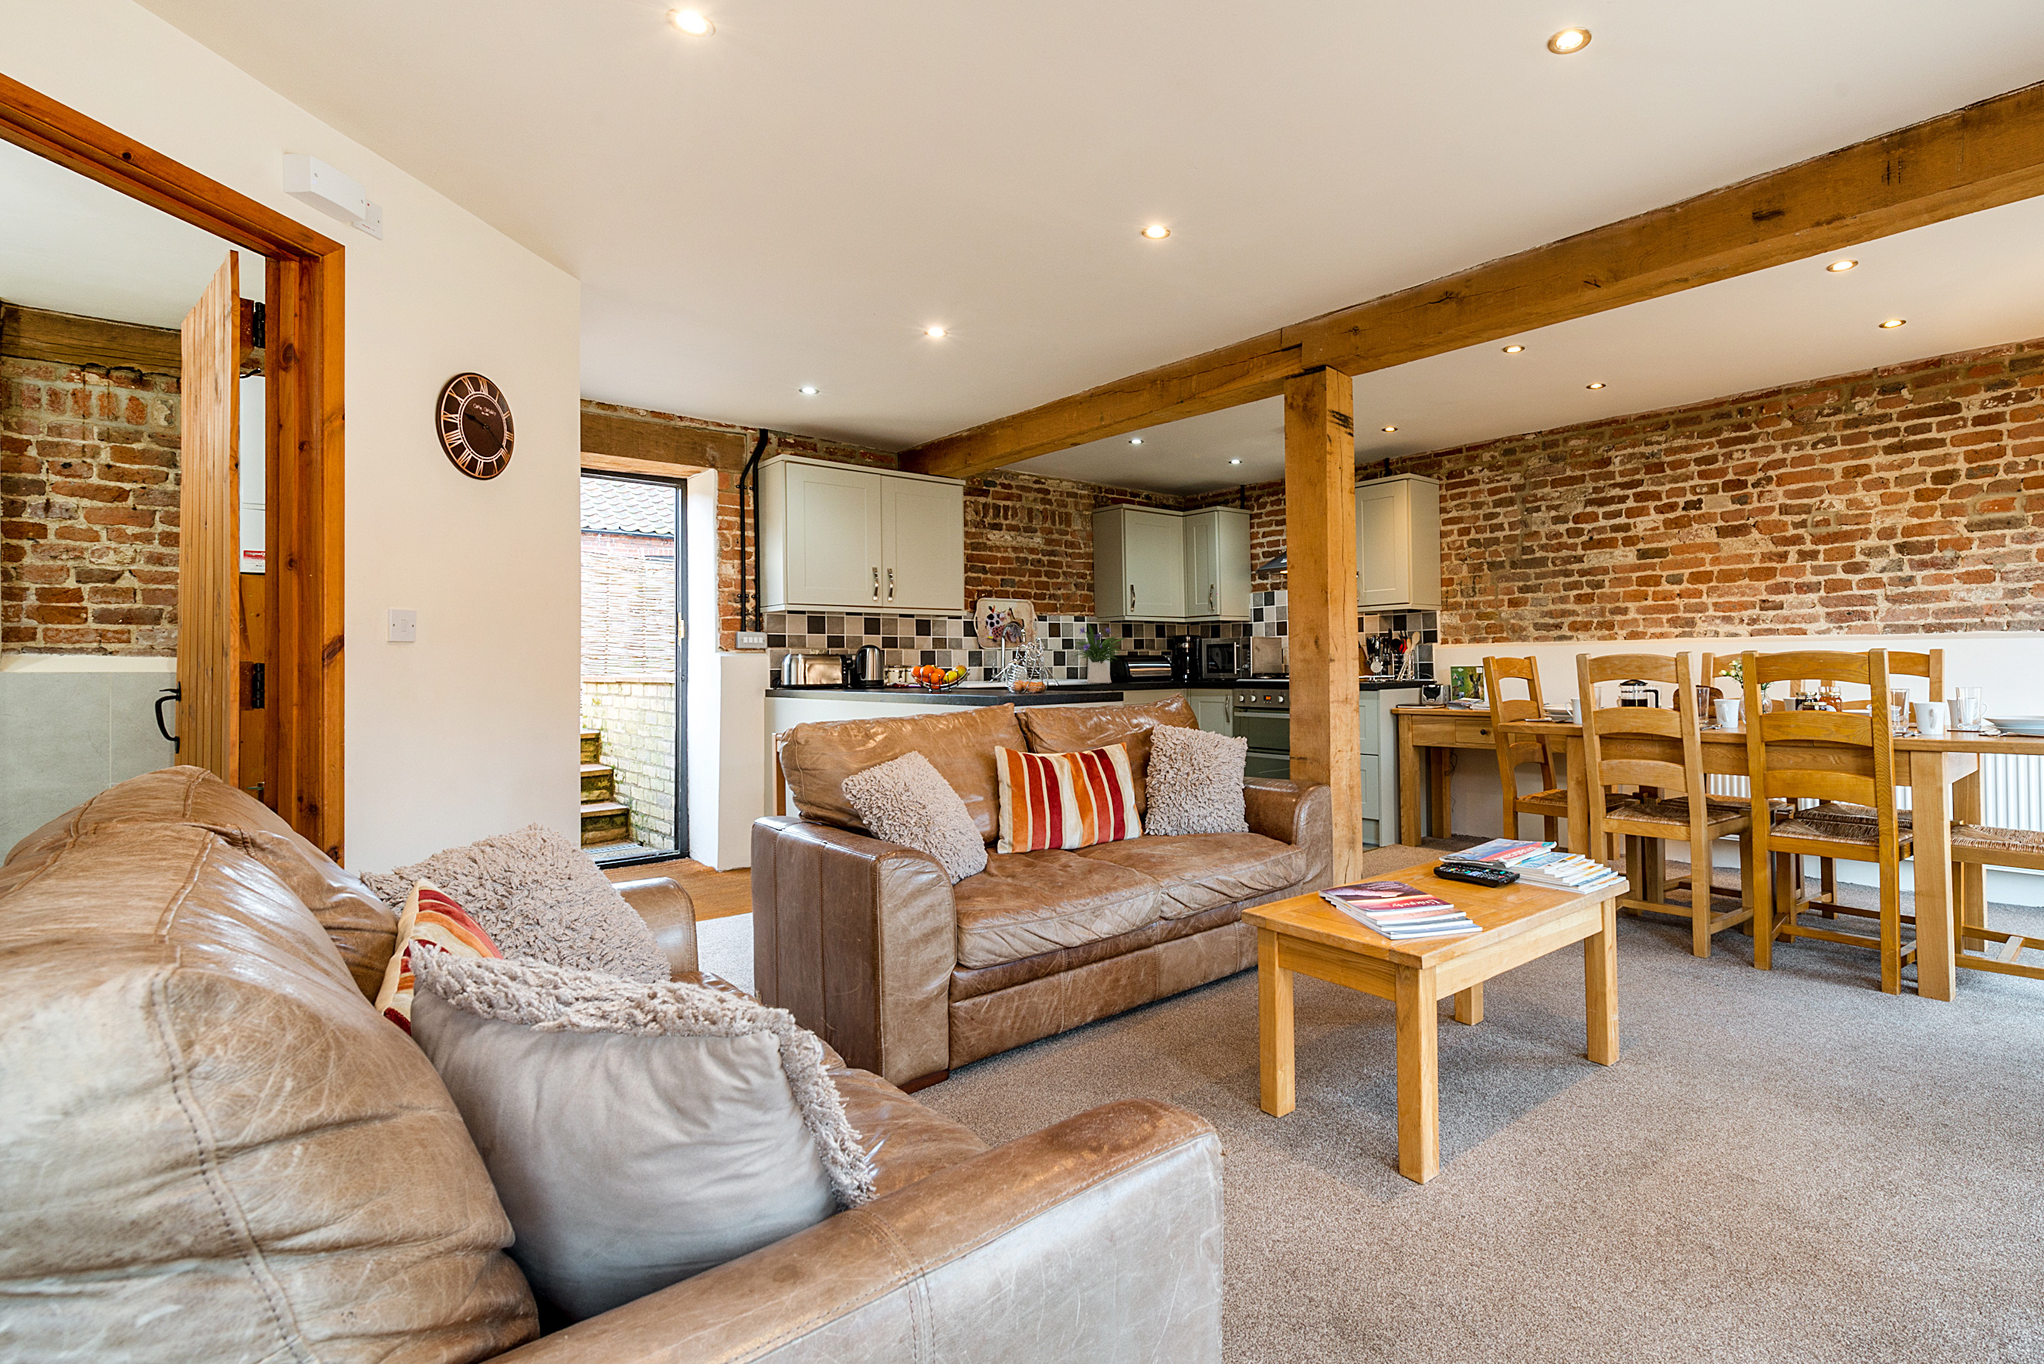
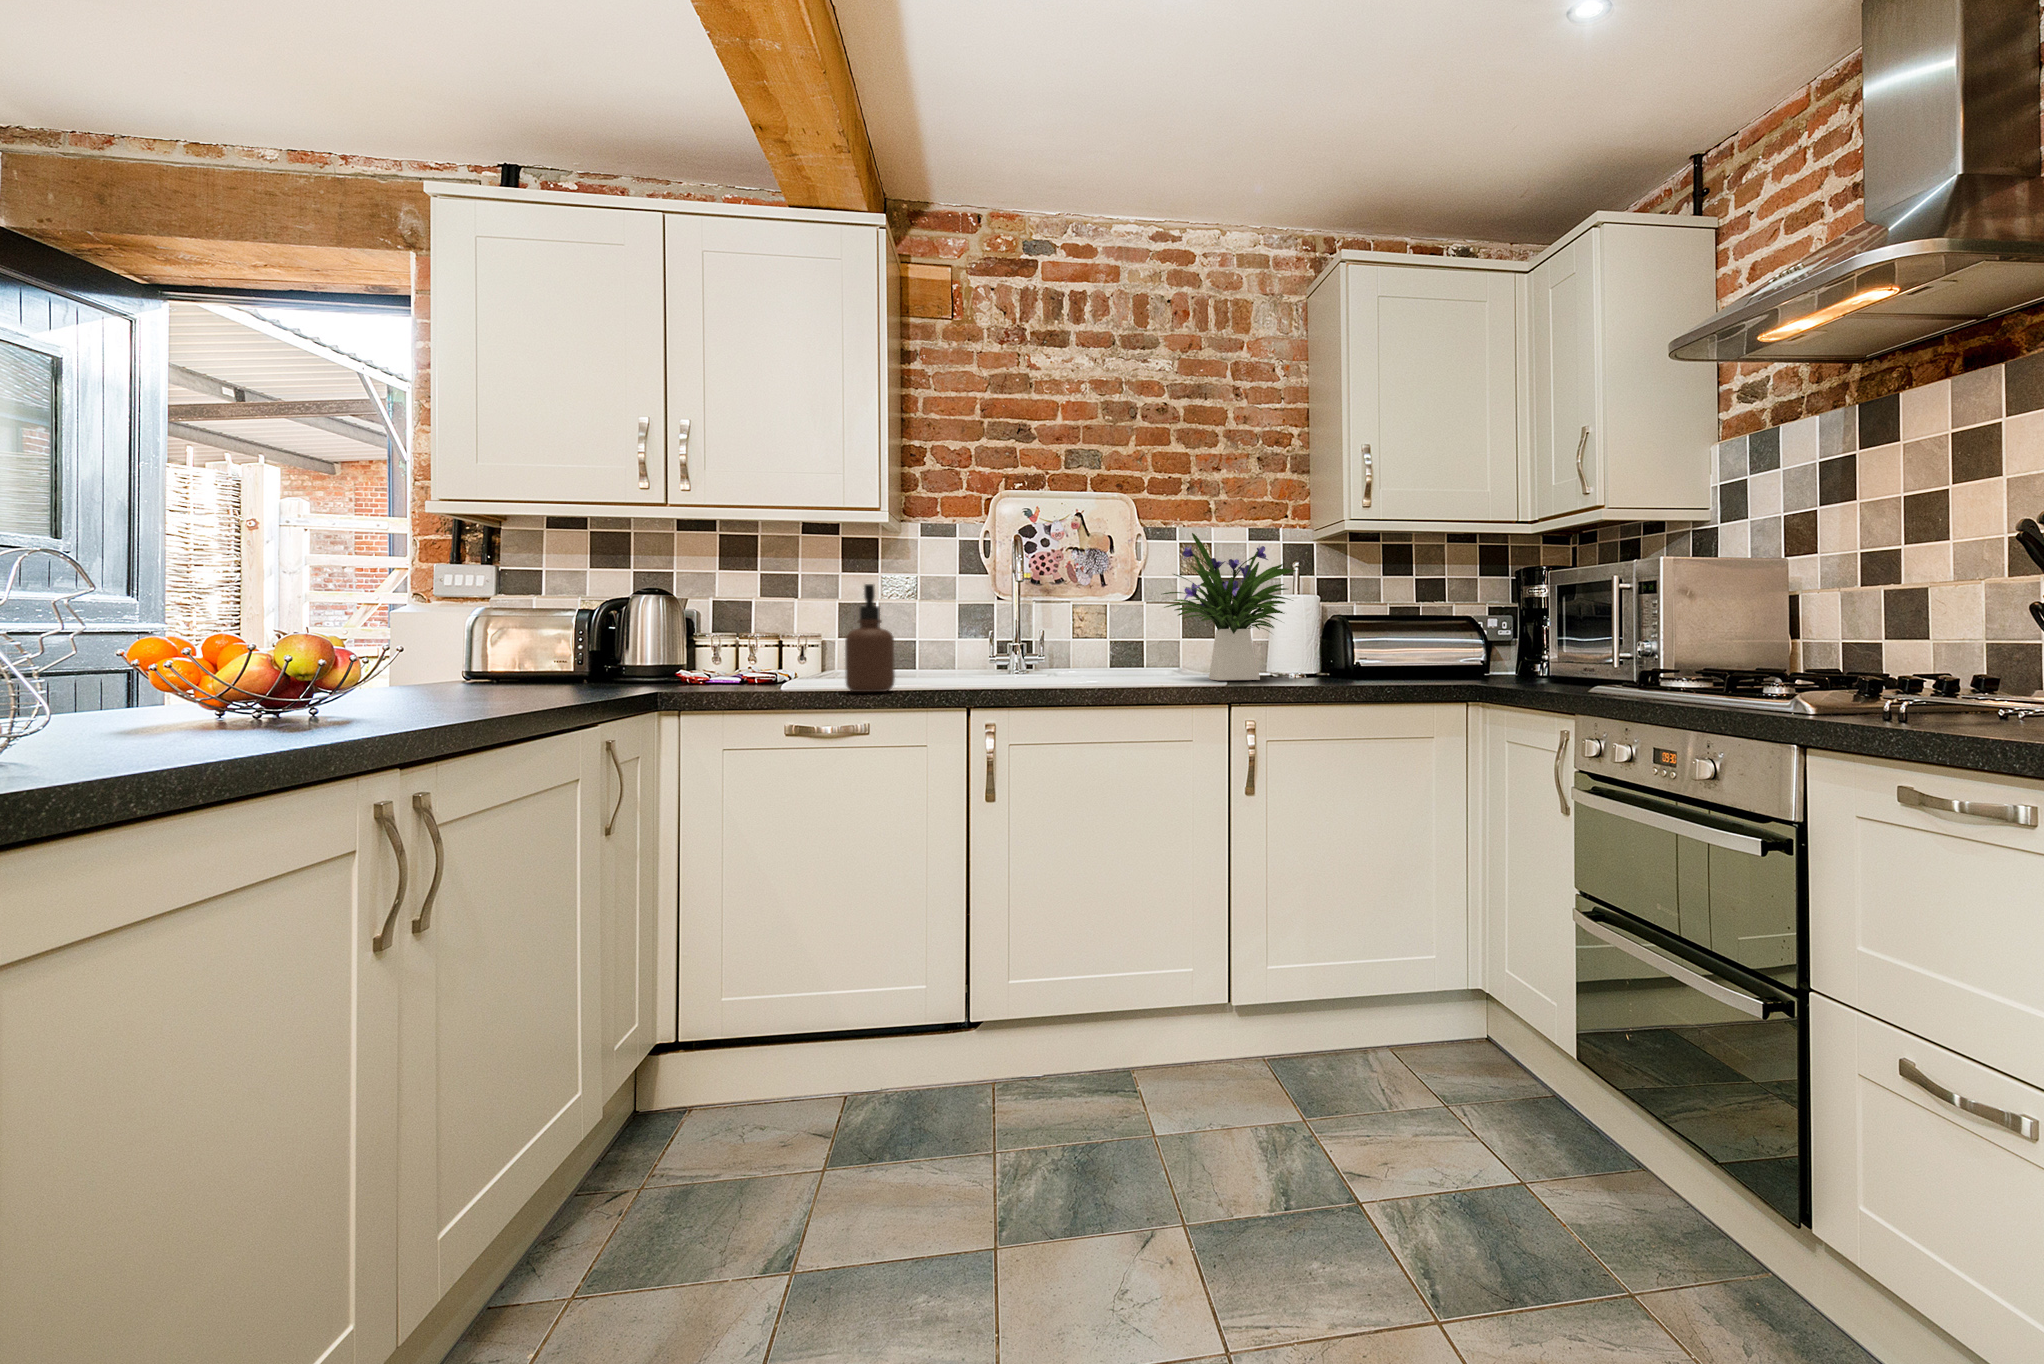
soap dispenser: none [1001,647,1020,690] -> present [845,584,895,692]

